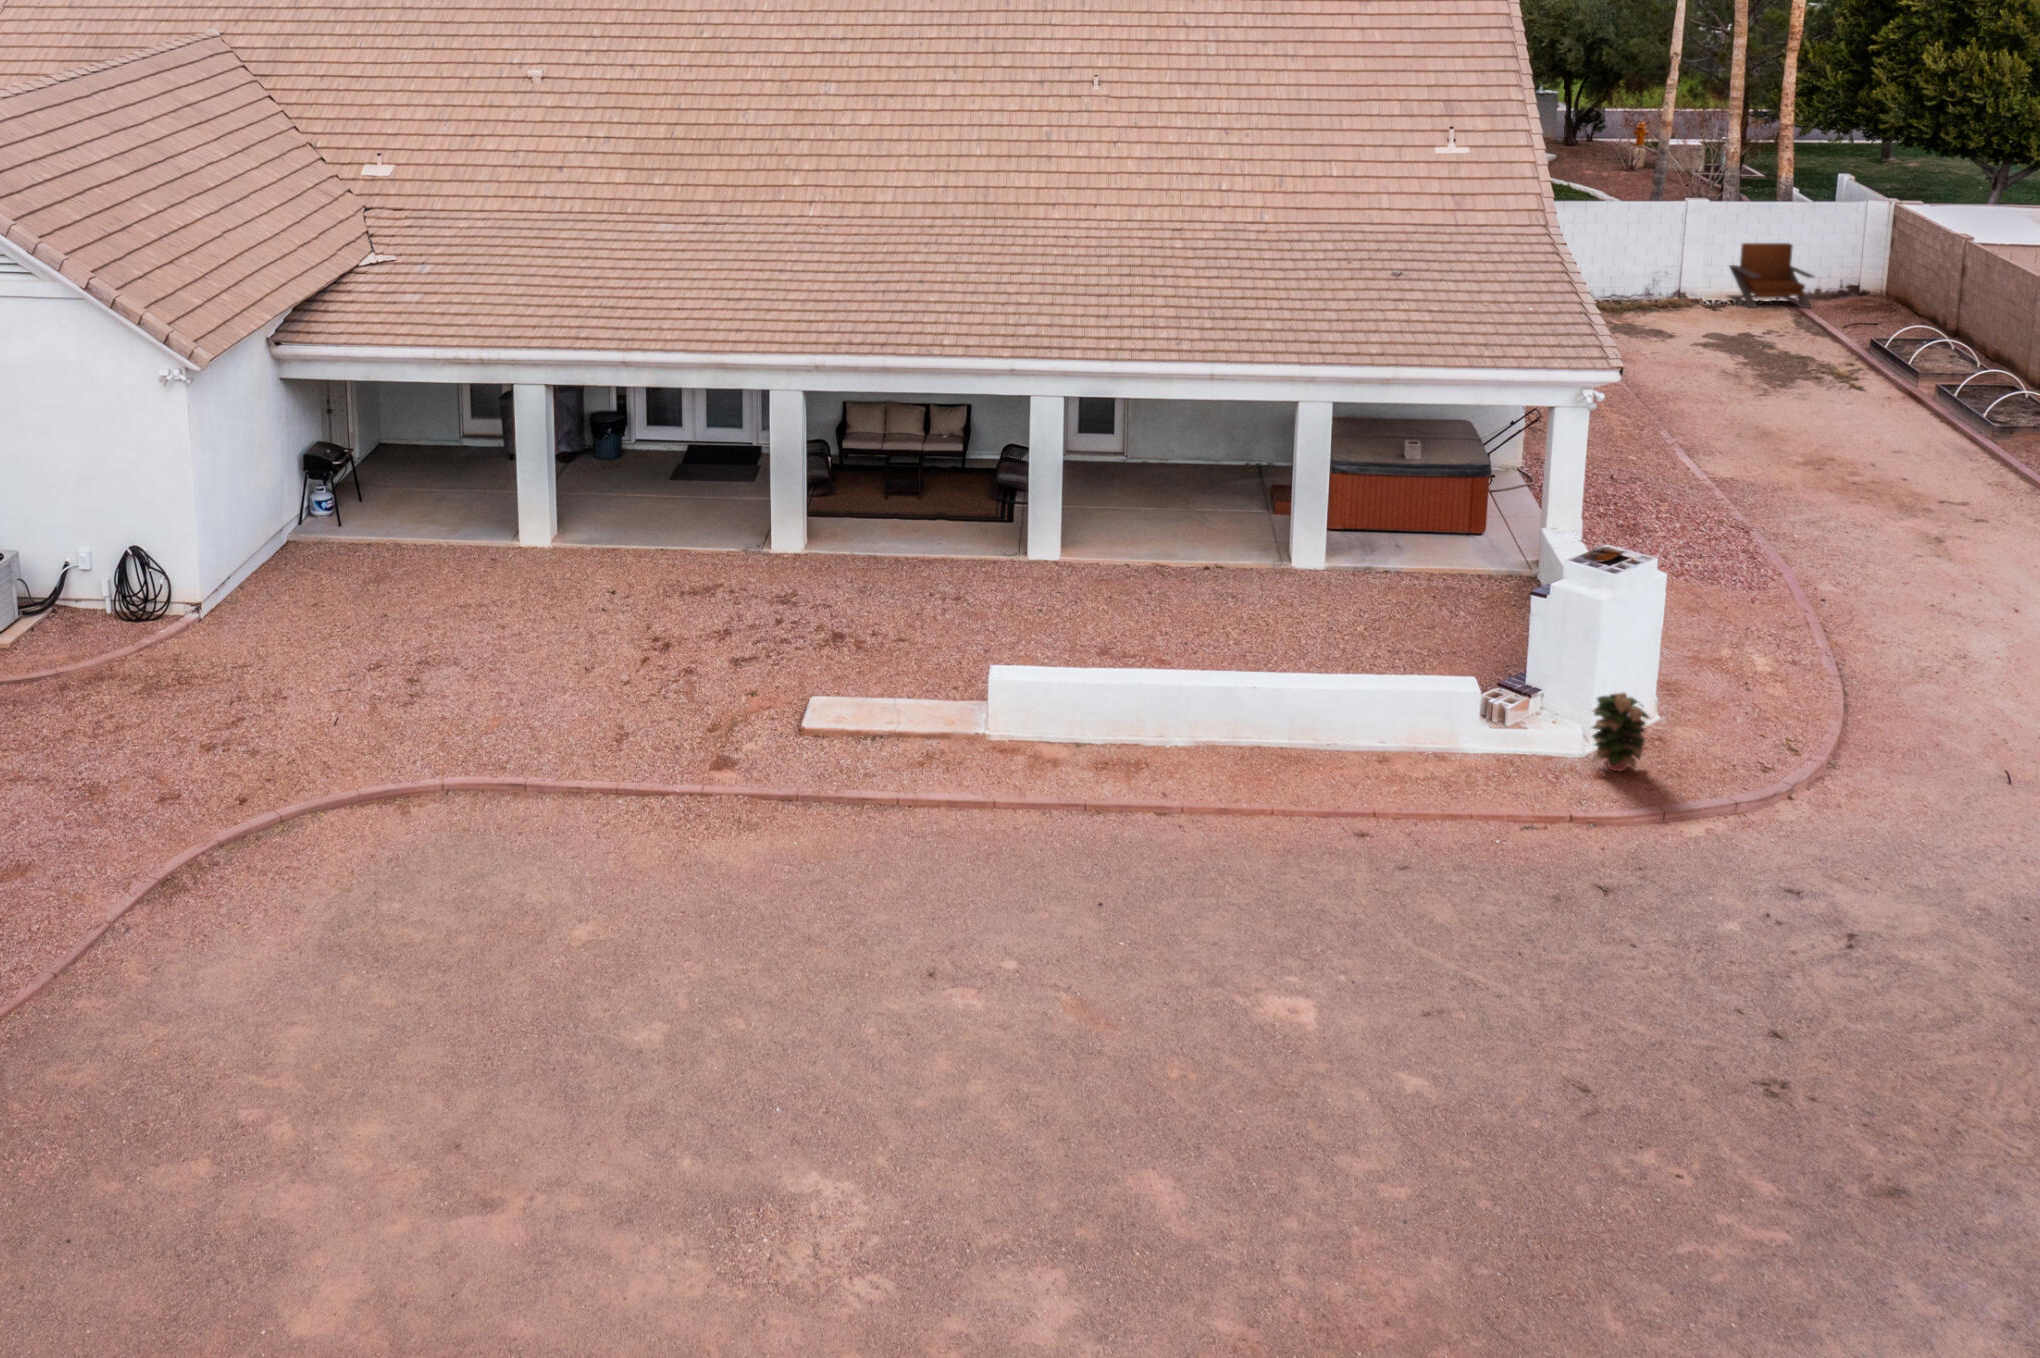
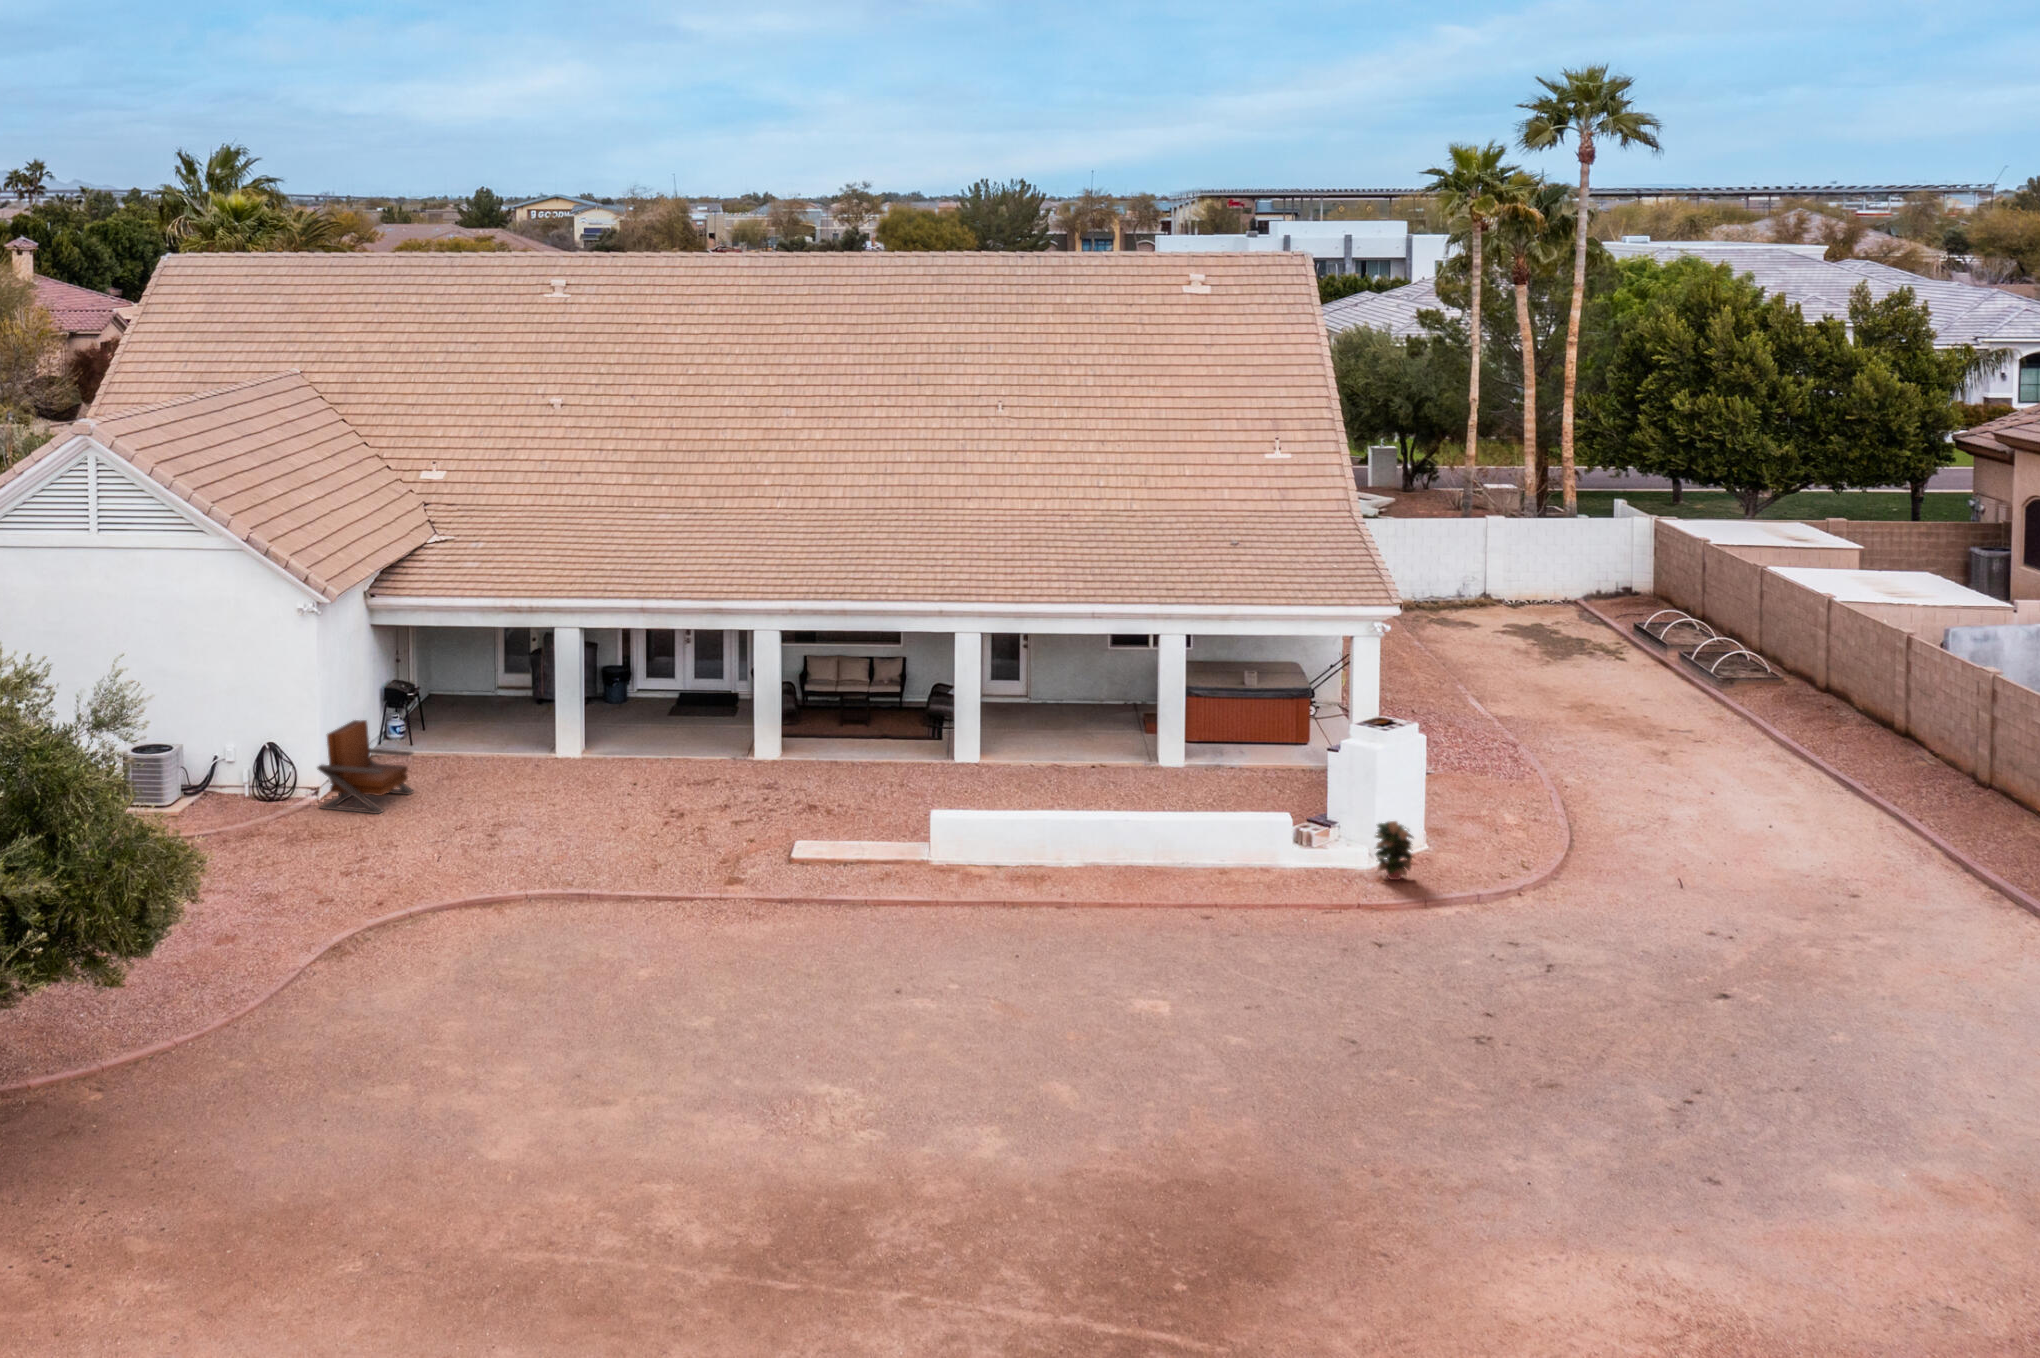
lounge chair: present [1728,243,1814,308] -> present [317,720,413,814]

